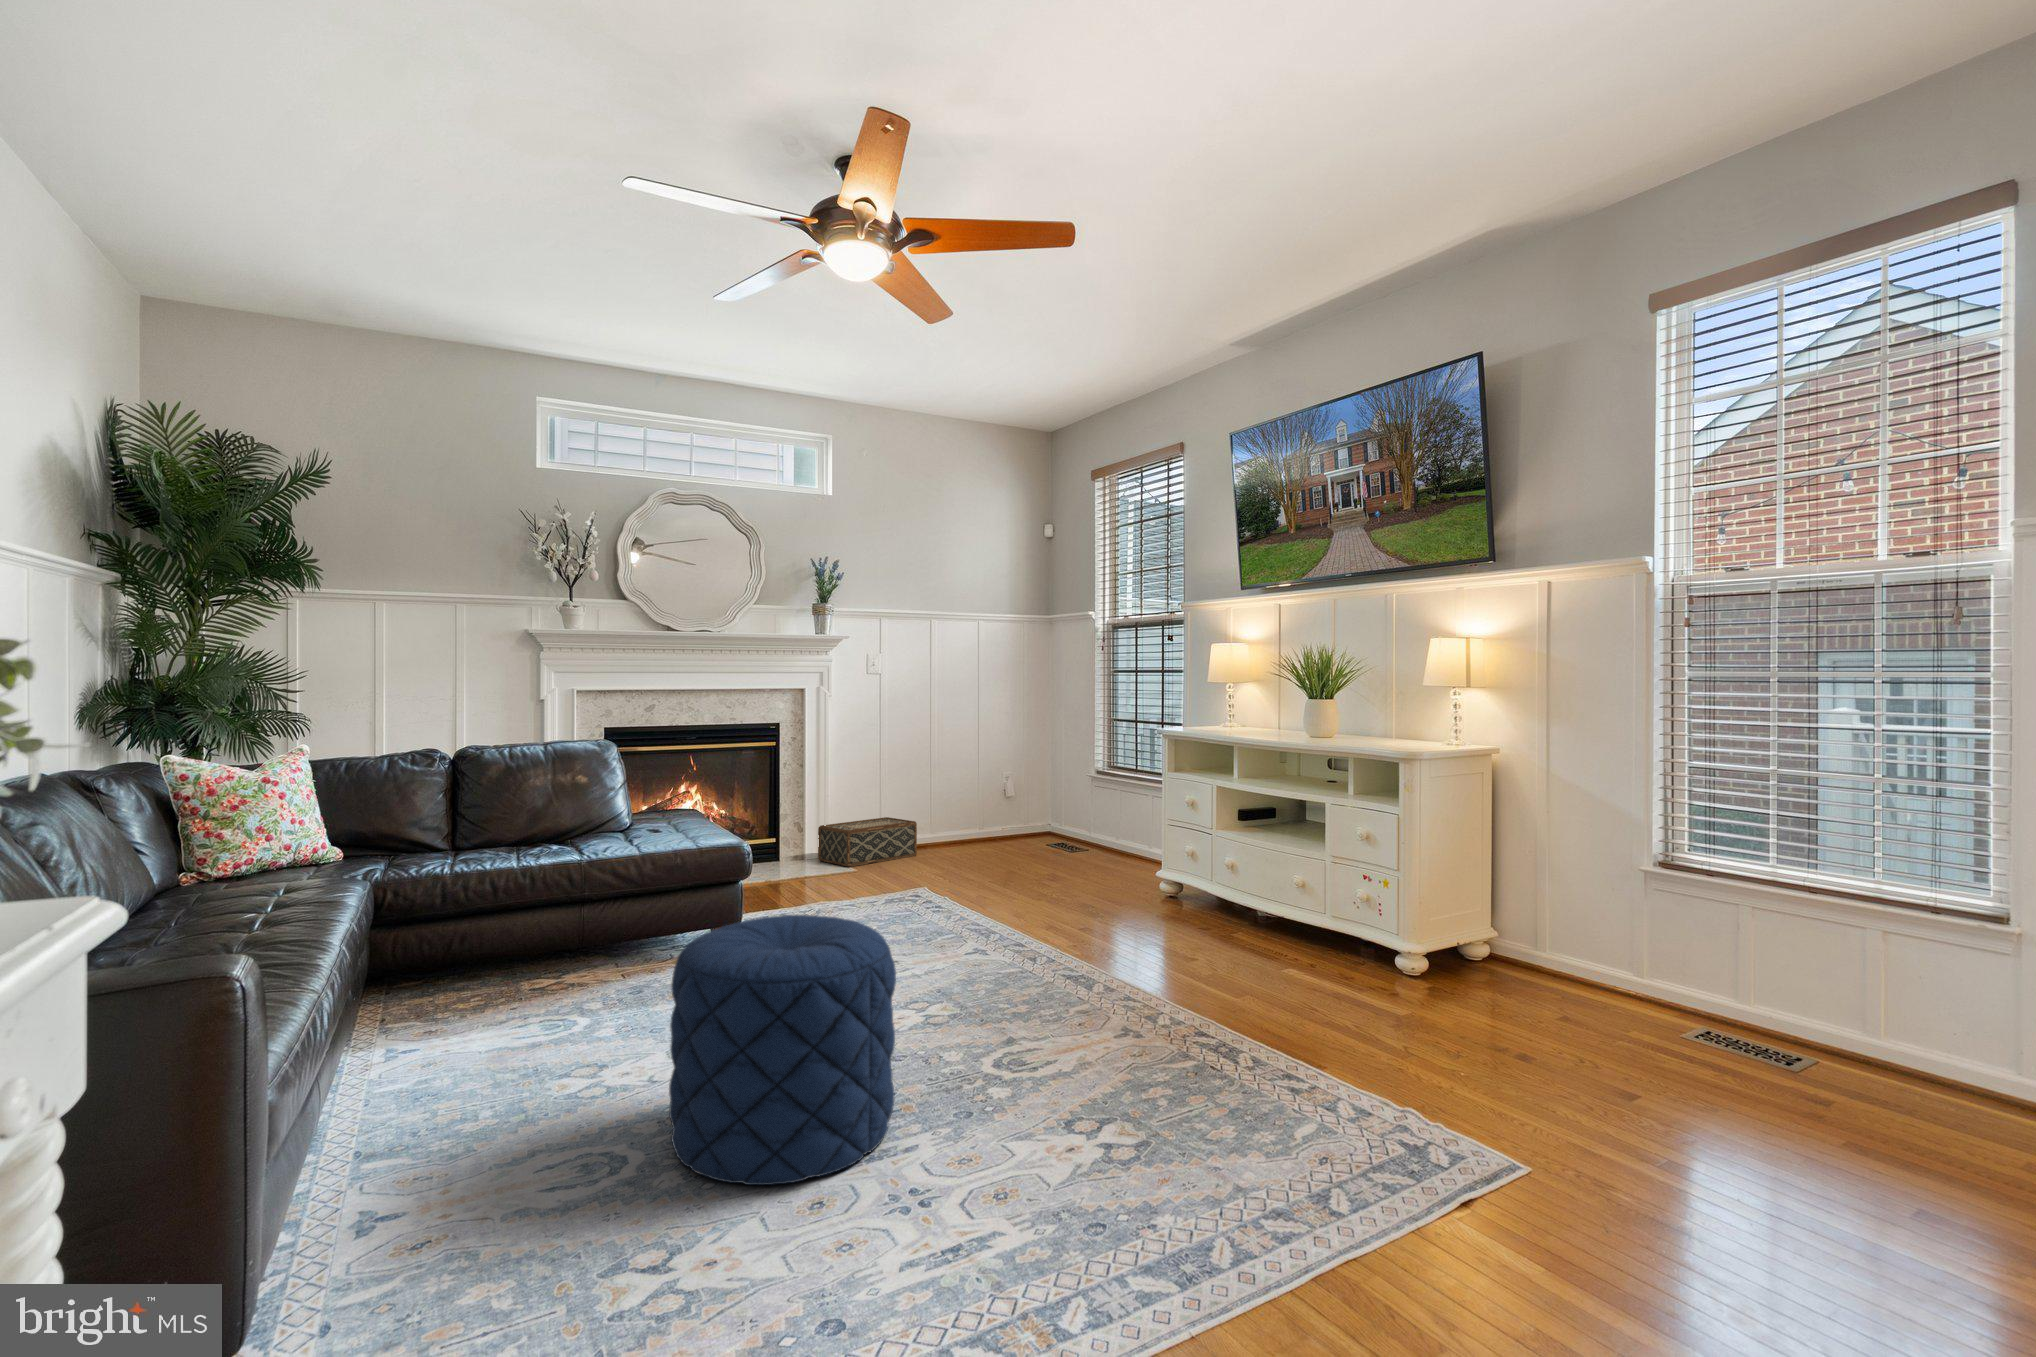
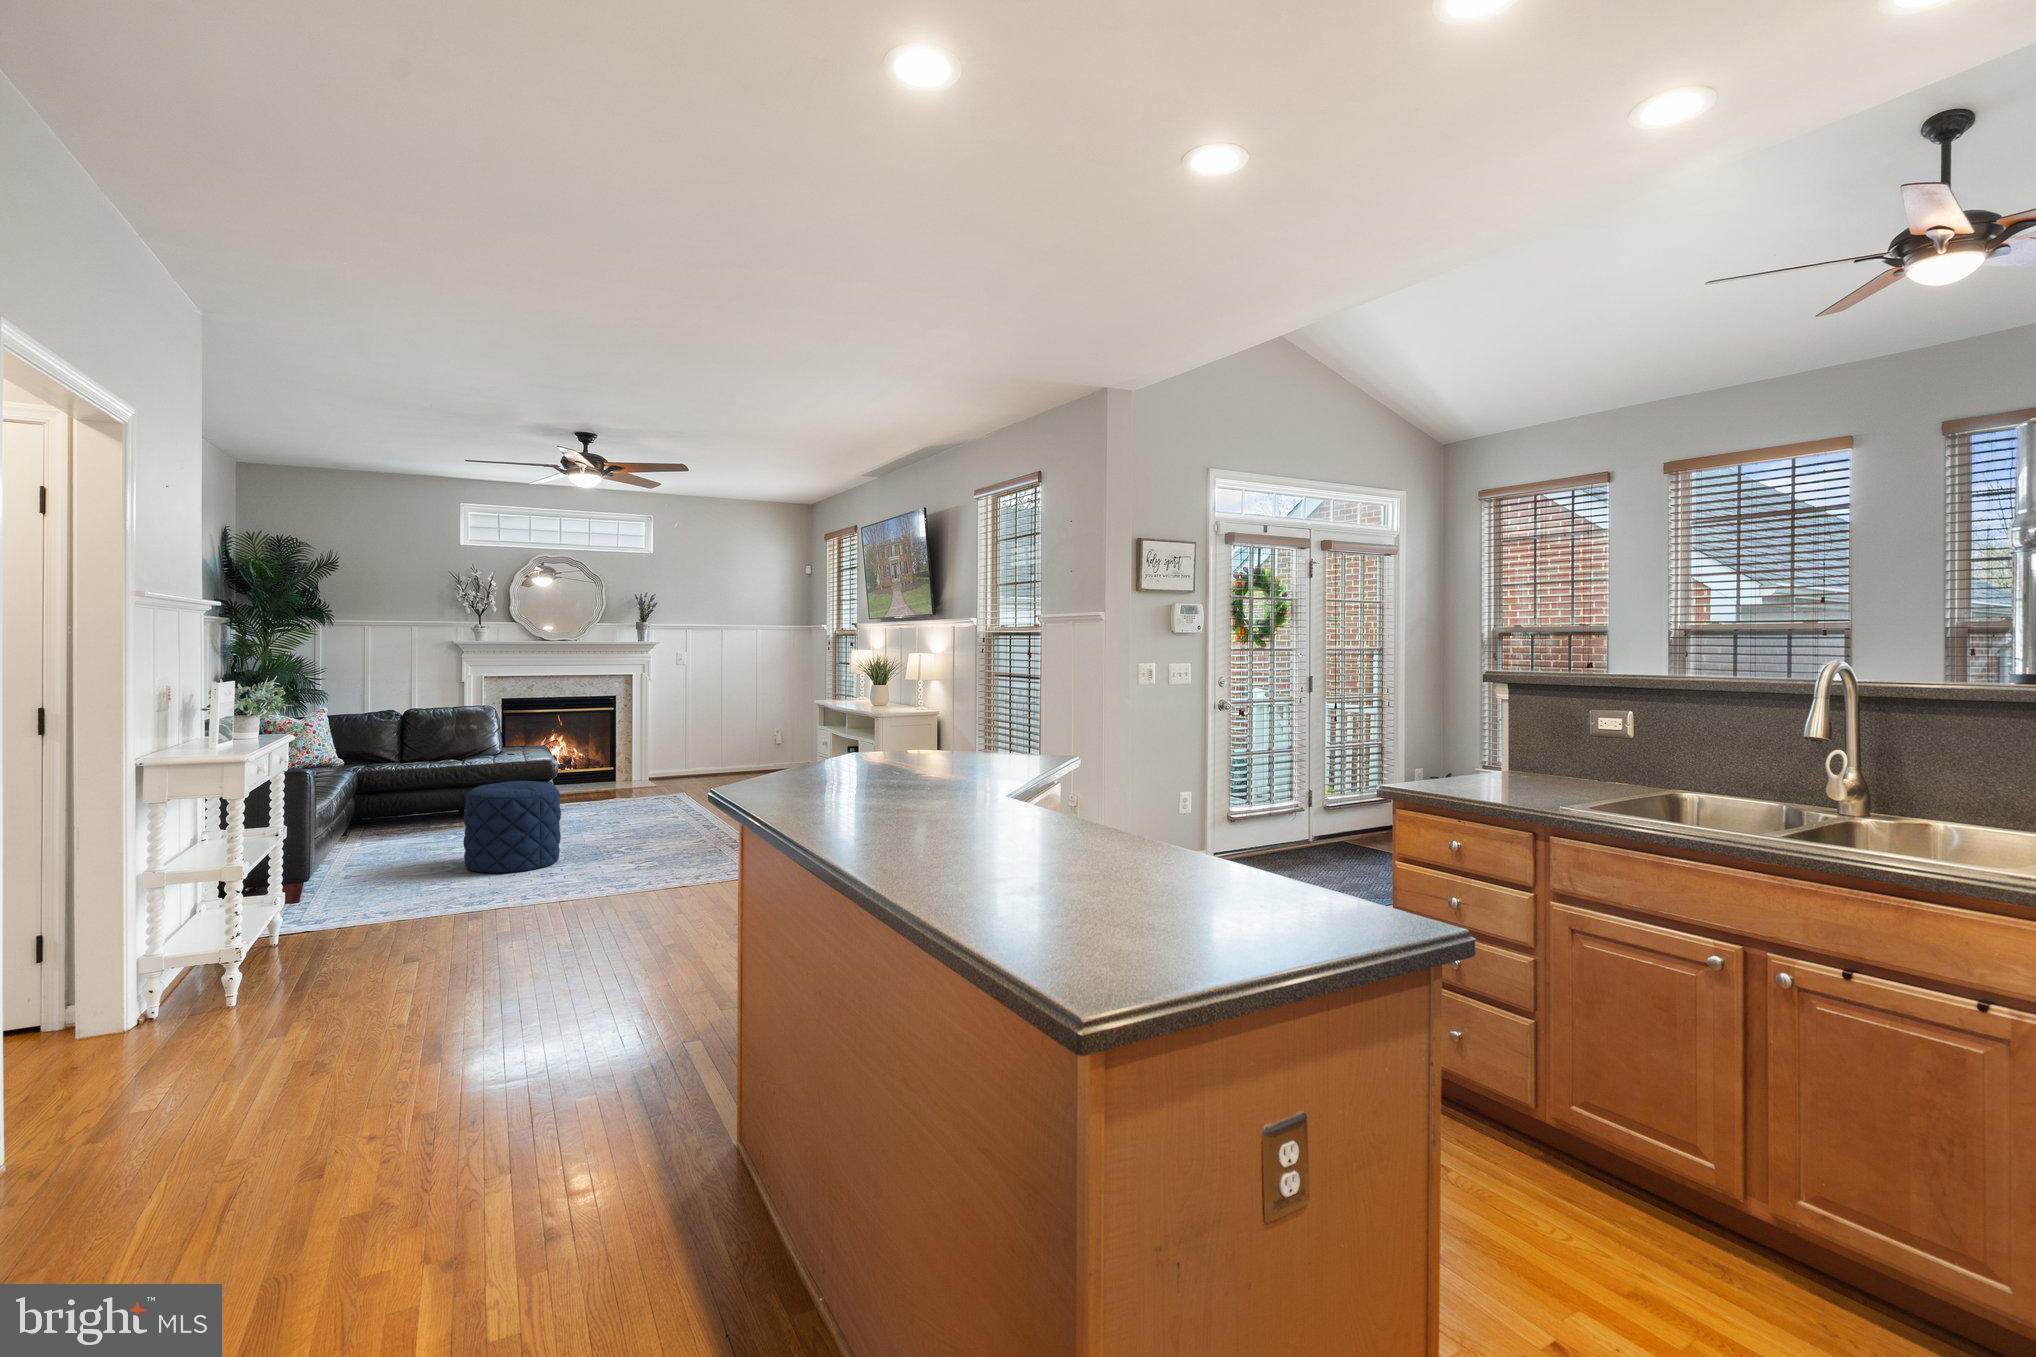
woven basket: present [818,817,917,867] -> none [640,756,705,784]

